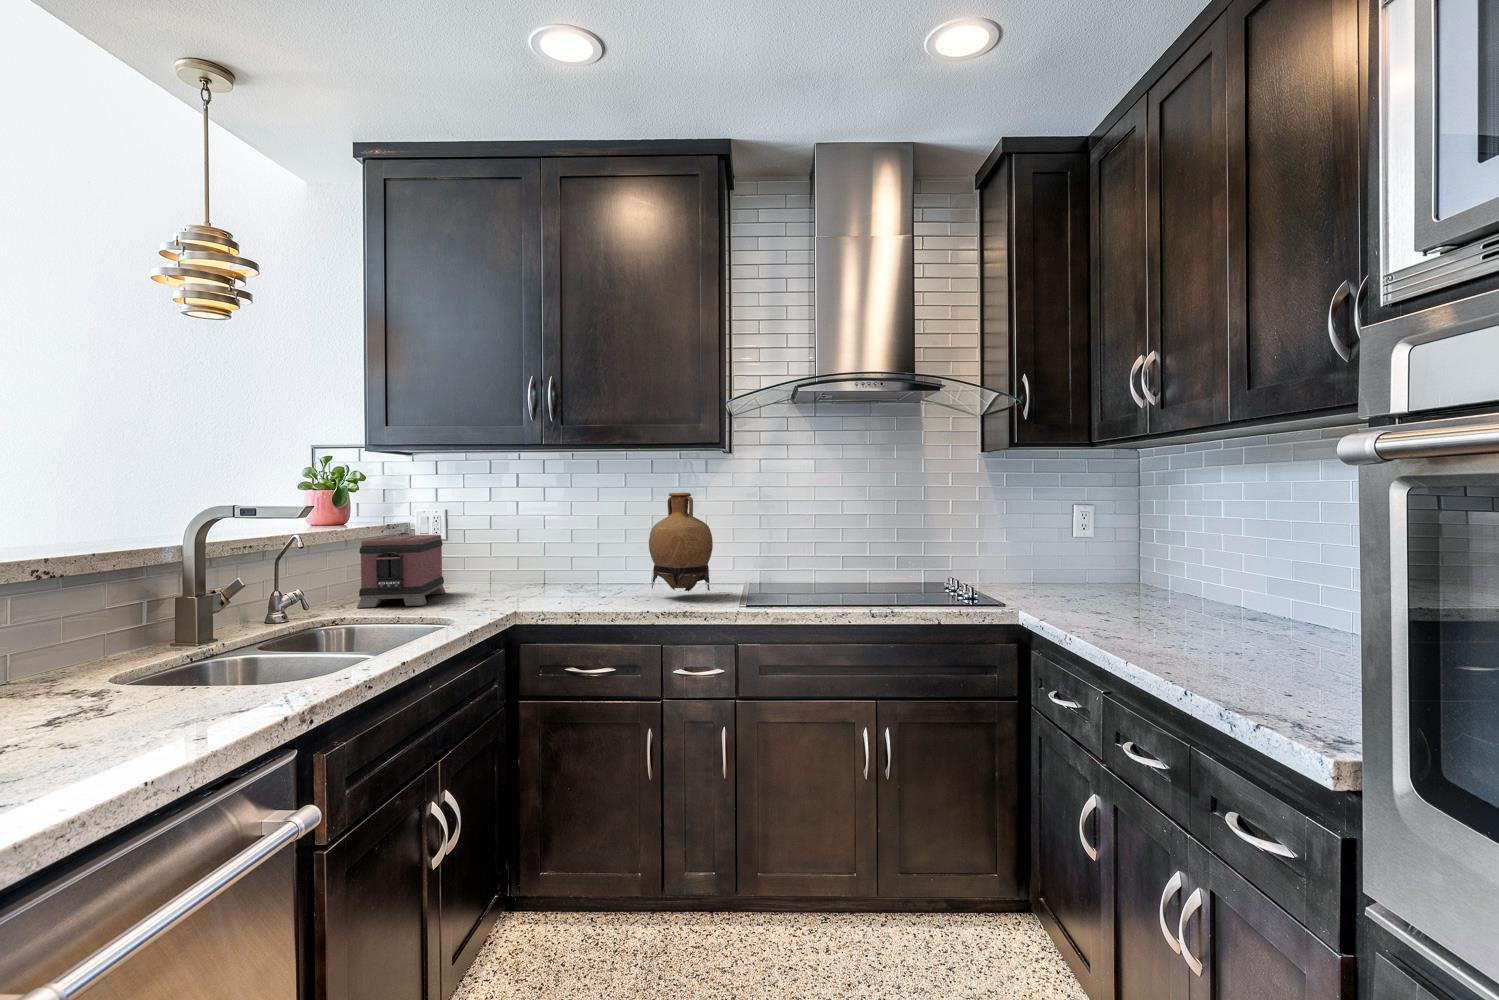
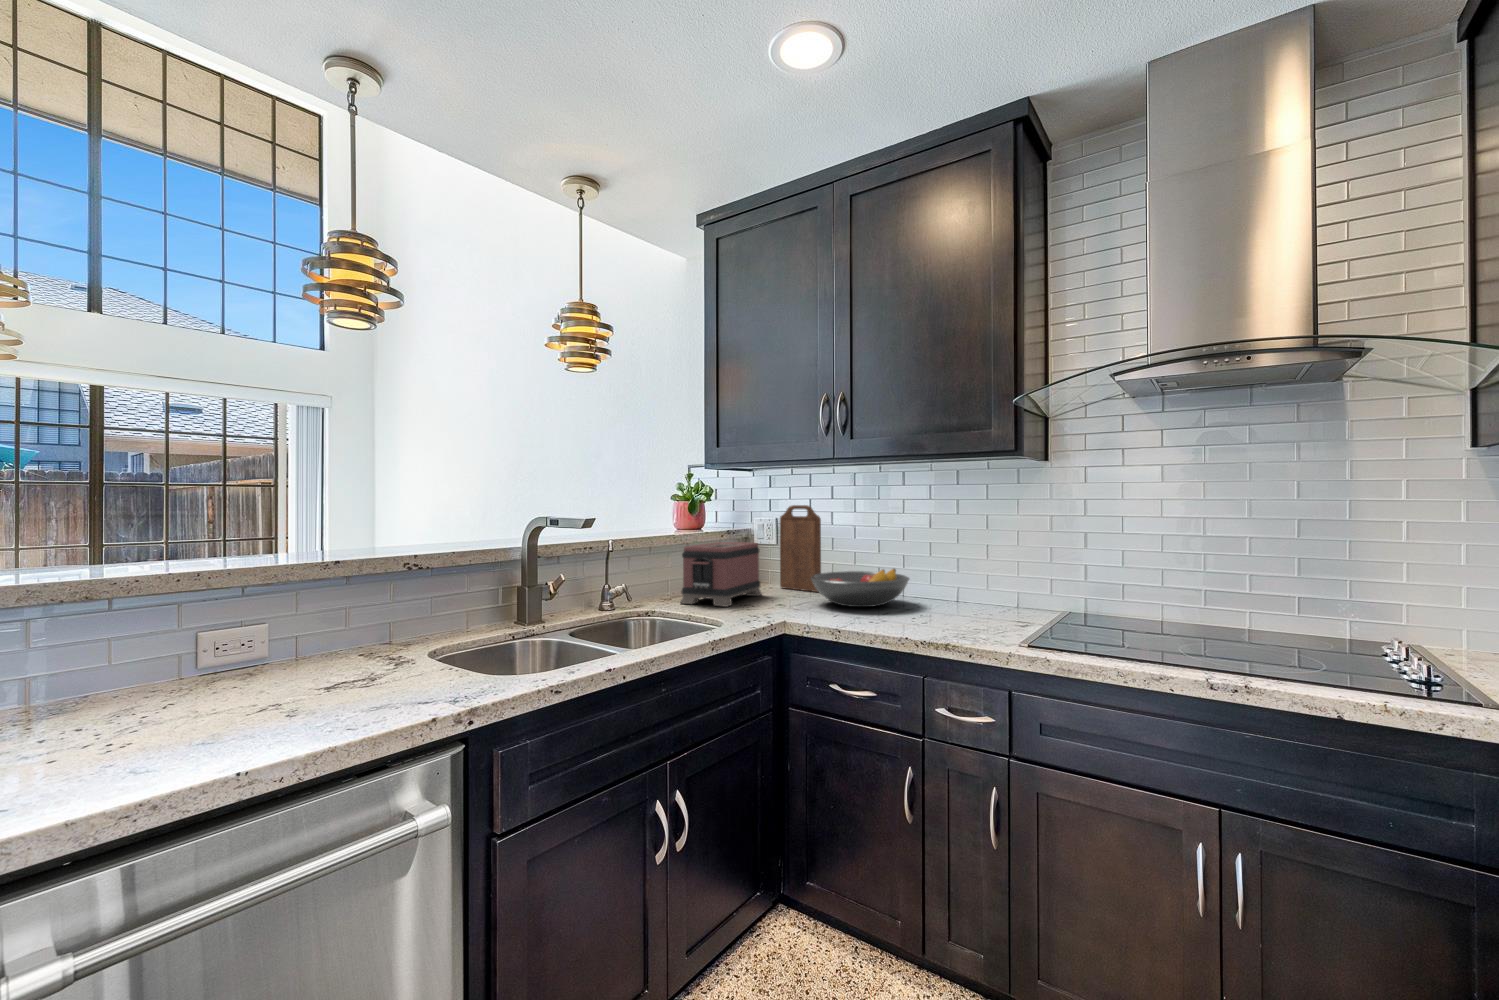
cutting board: none [455,493,508,585] -> present [780,505,821,592]
vase: present [649,493,713,591] -> none [931,508,1006,621]
fruit bowl: none [513,554,613,593] -> present [811,569,909,607]

